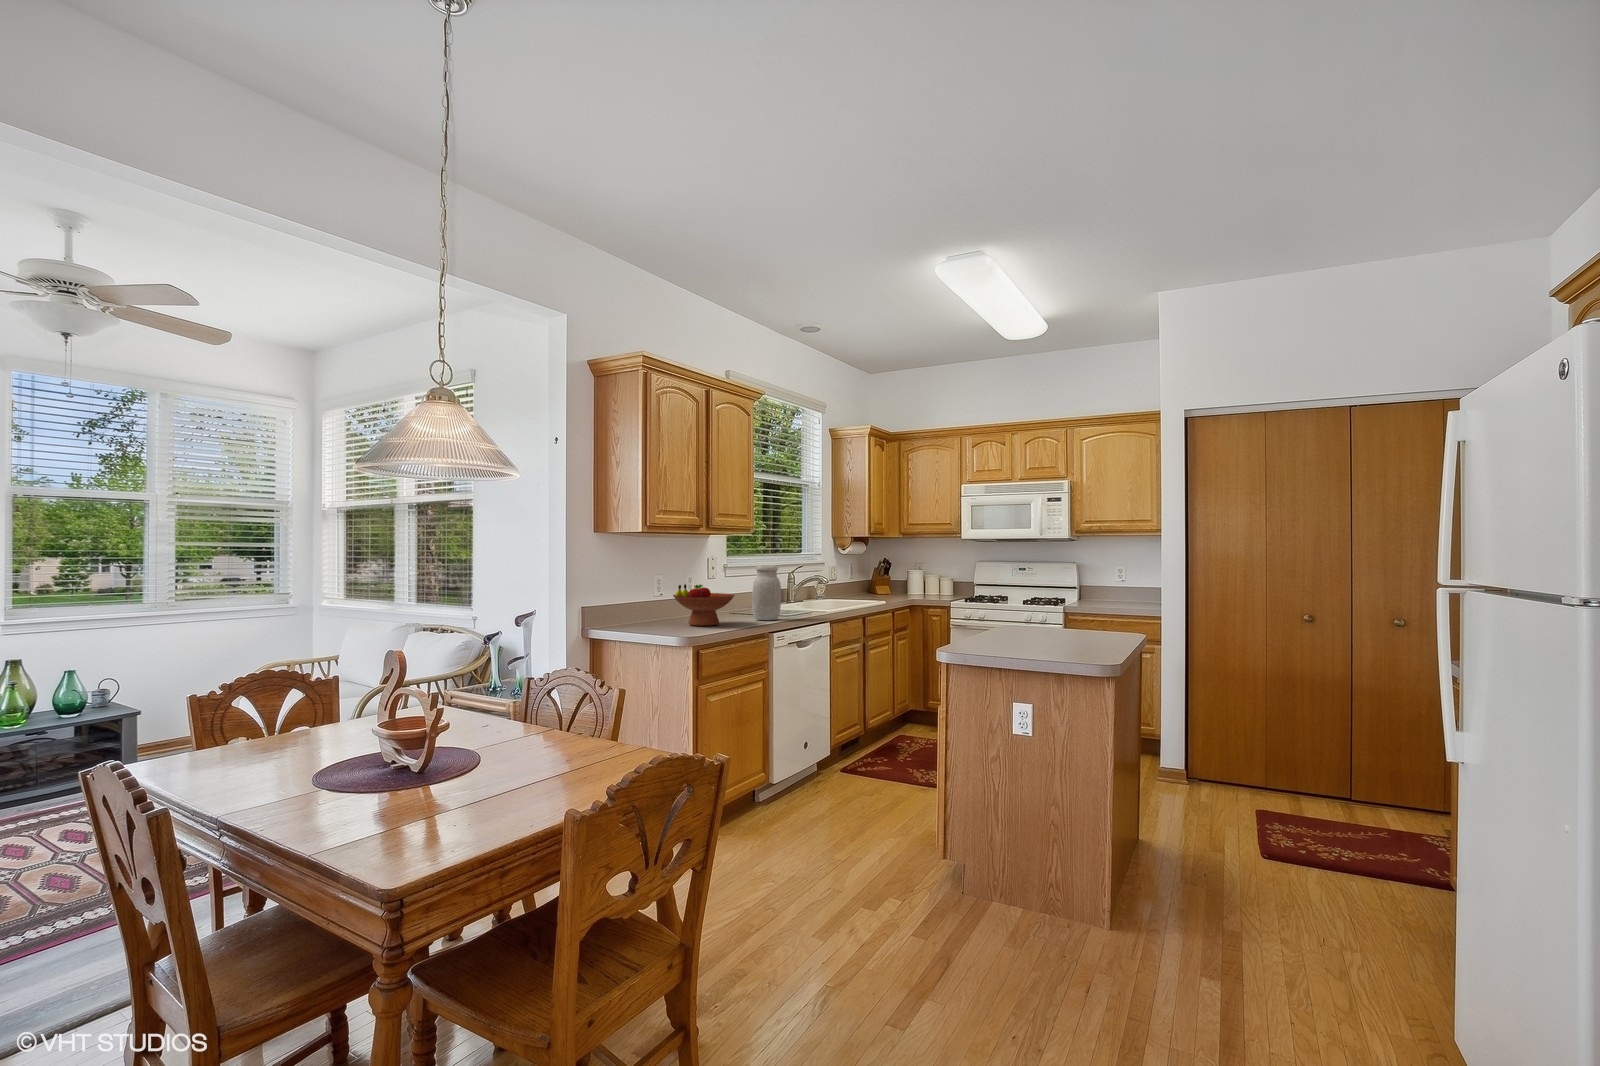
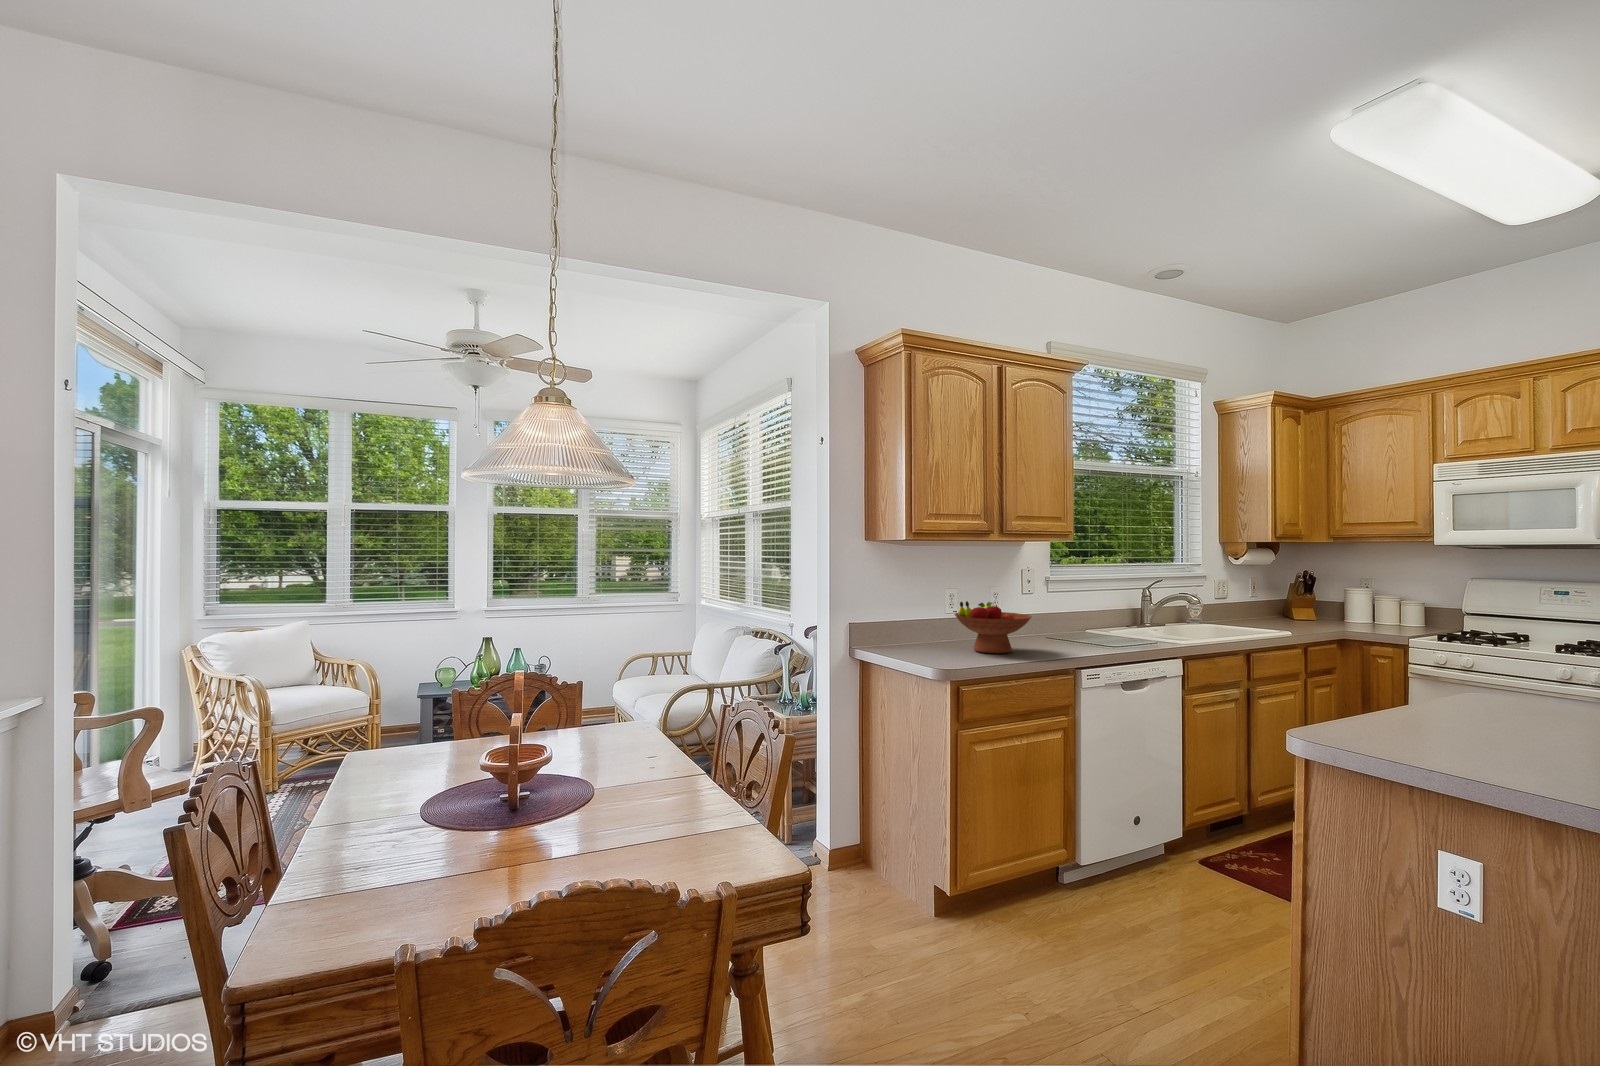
jar: present [752,565,781,620] -> none [1062,580,1101,651]

